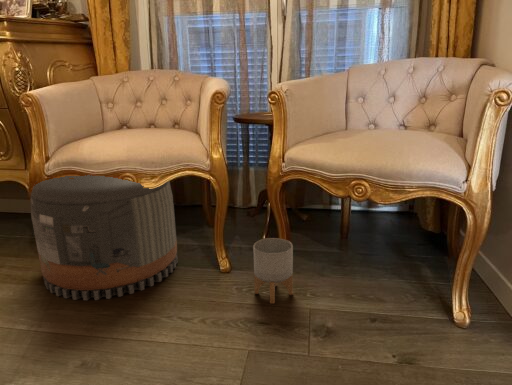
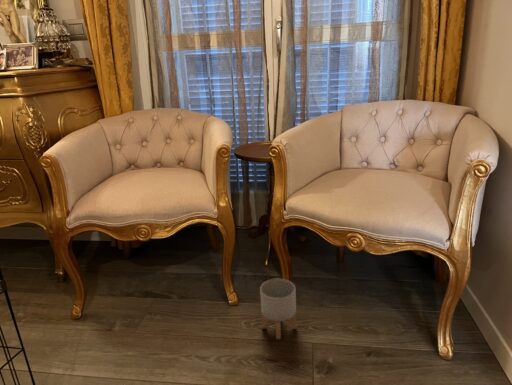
pouf: present [30,175,177,300] -> none [54,203,189,340]

